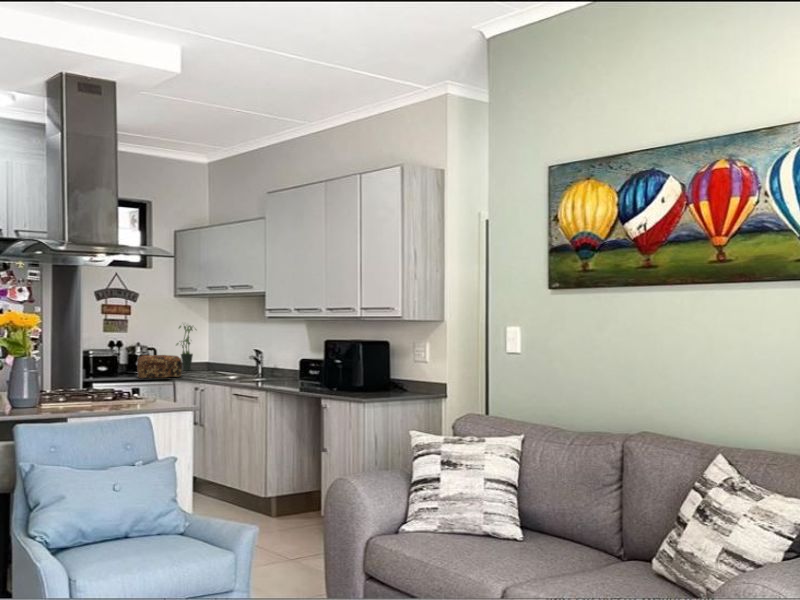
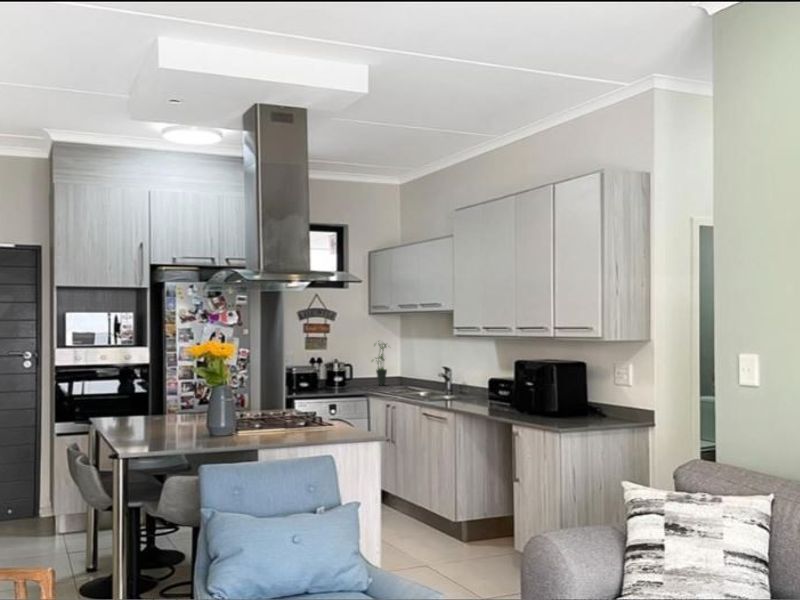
bread loaf: present [137,355,182,378] -> none [335,372,375,395]

